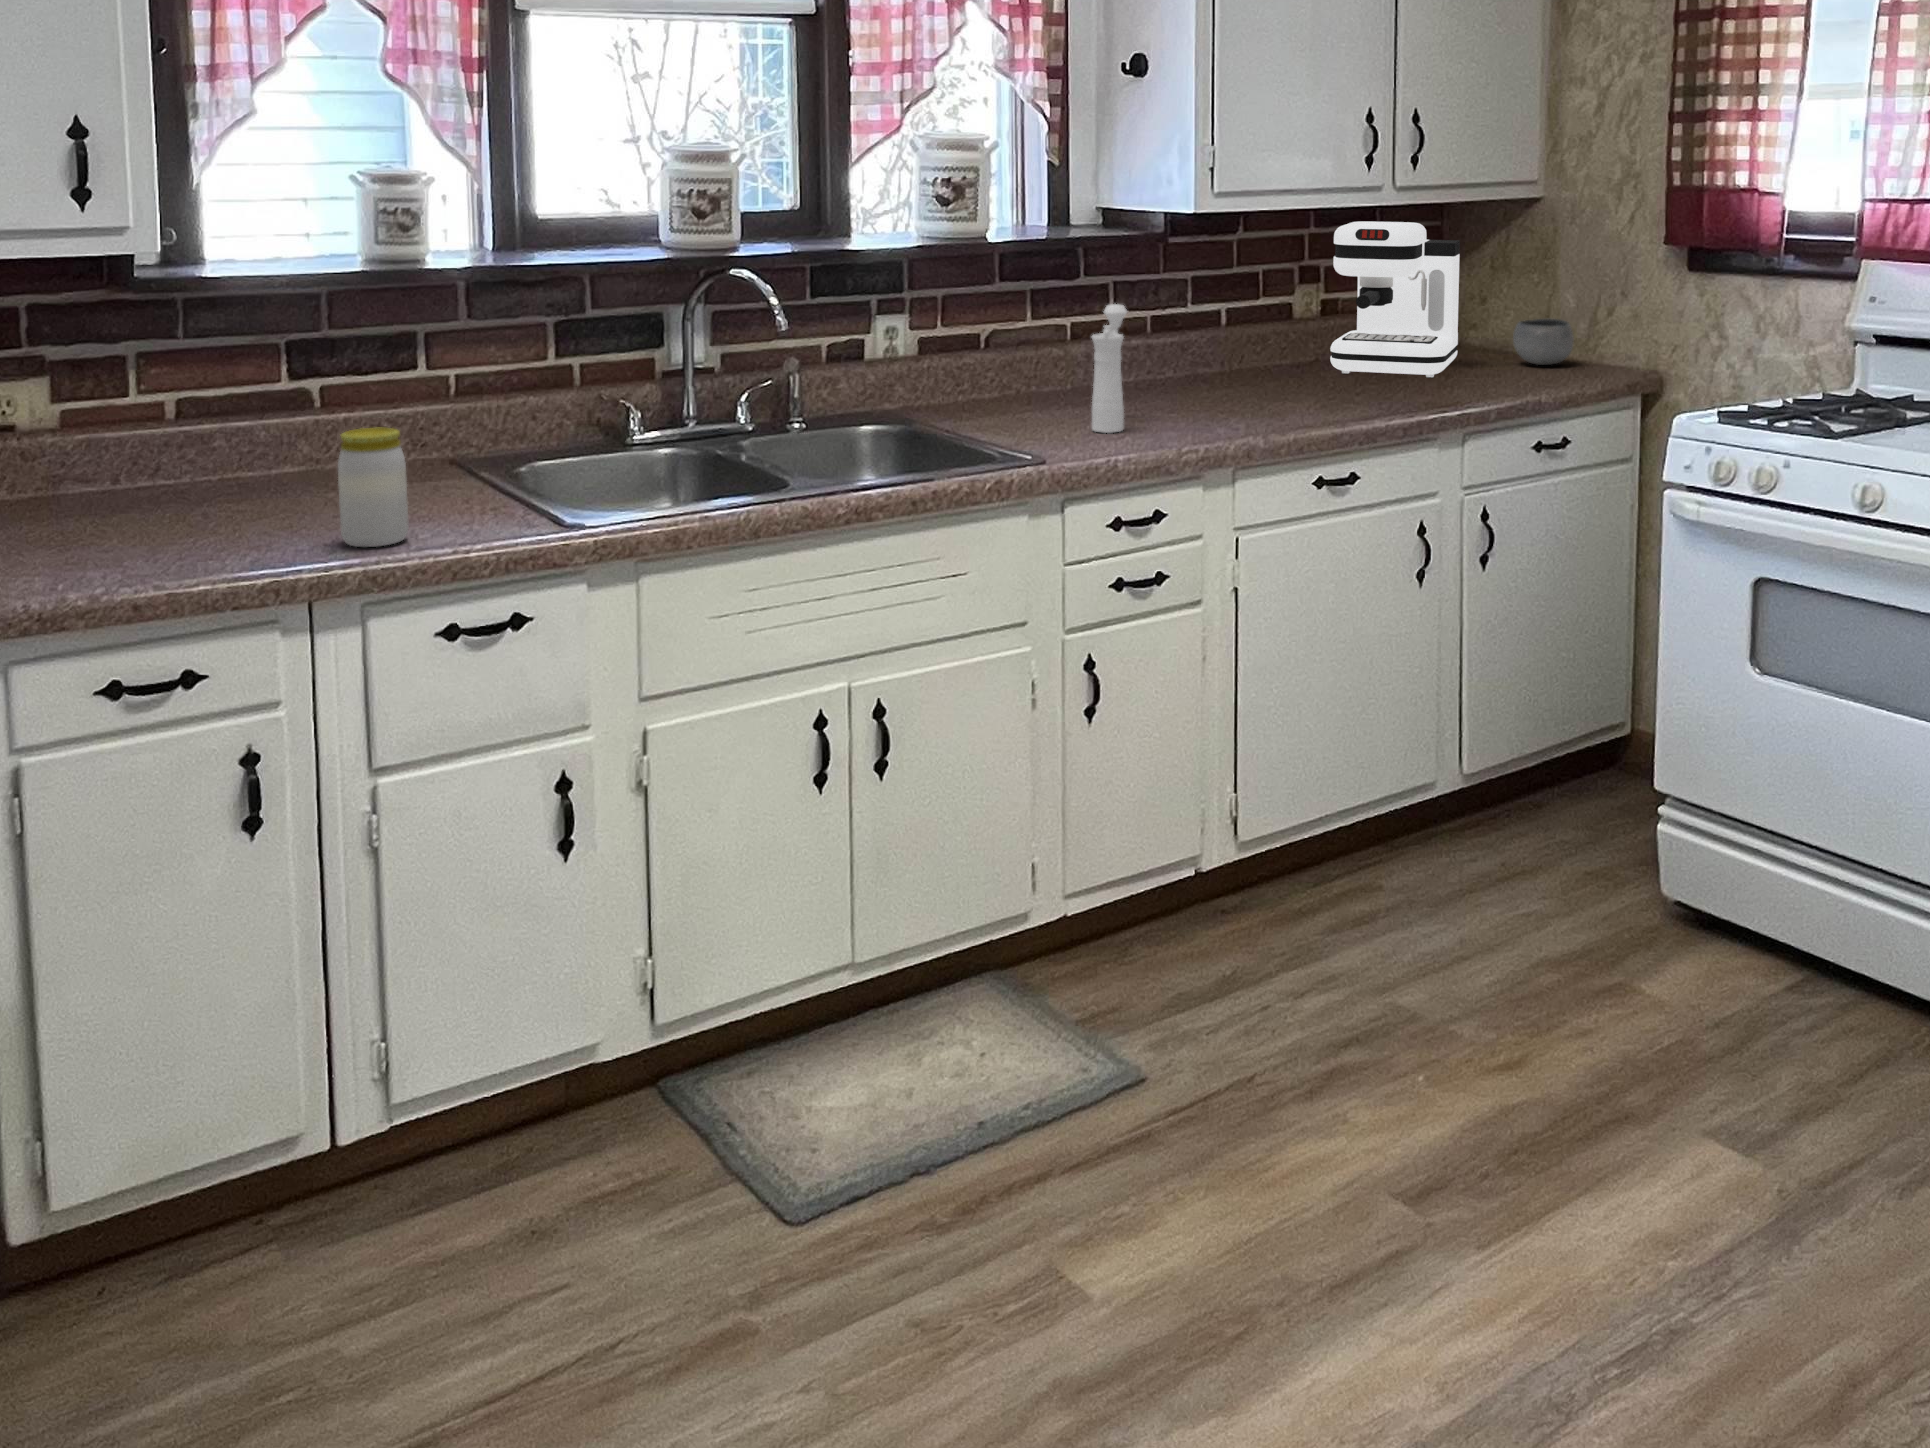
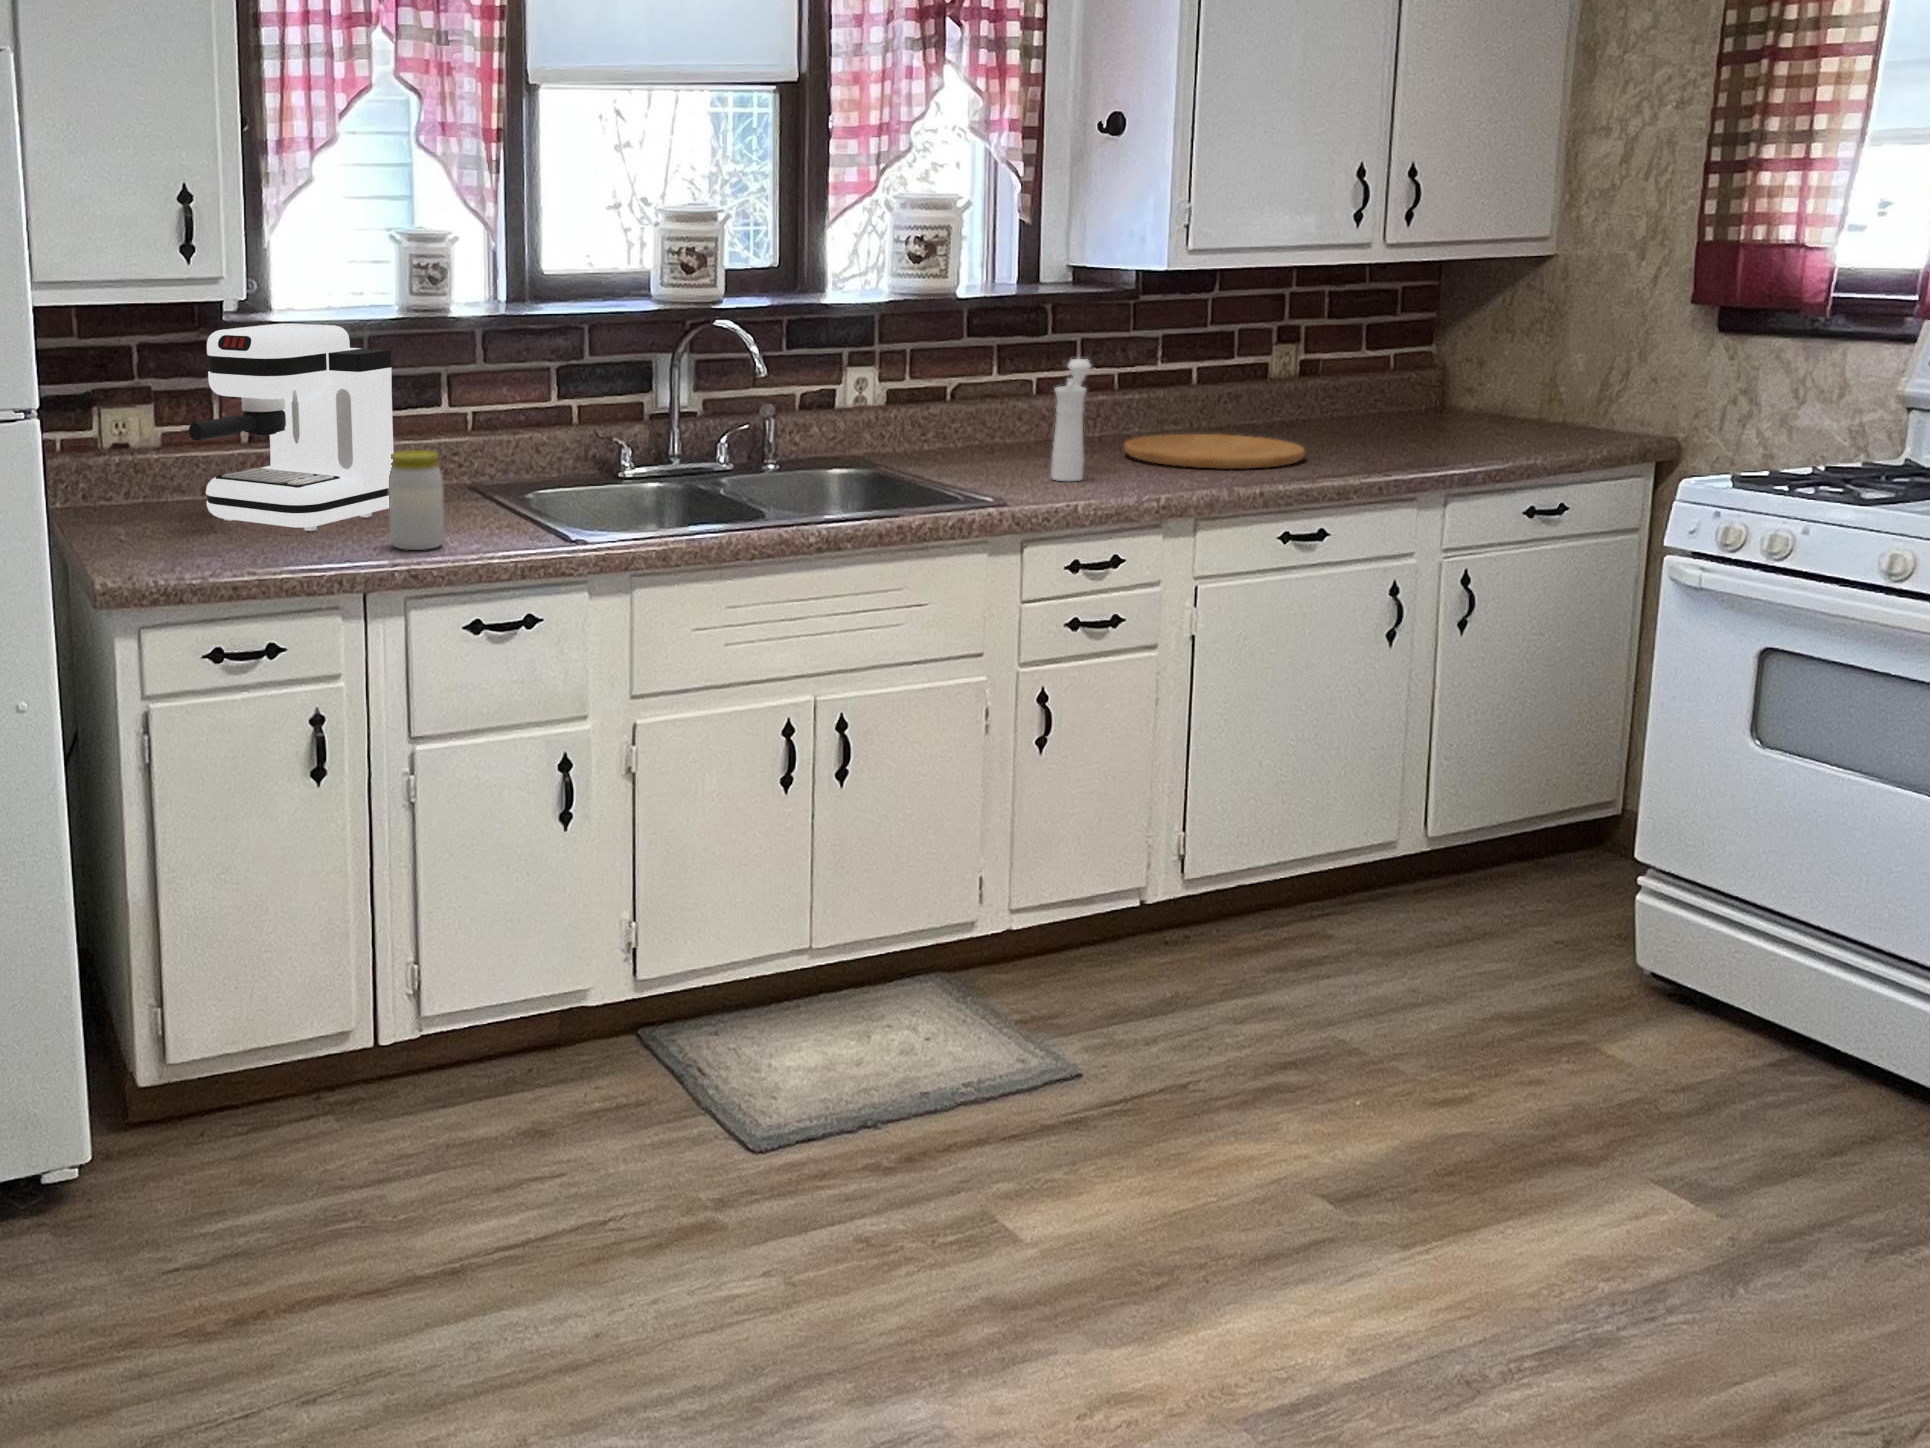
coffee maker: present [1330,221,1460,377] -> present [189,324,394,531]
bowl: present [1513,319,1574,365] -> none [1507,383,1577,431]
cutting board: none [1162,377,1336,413] -> present [1124,434,1305,469]

